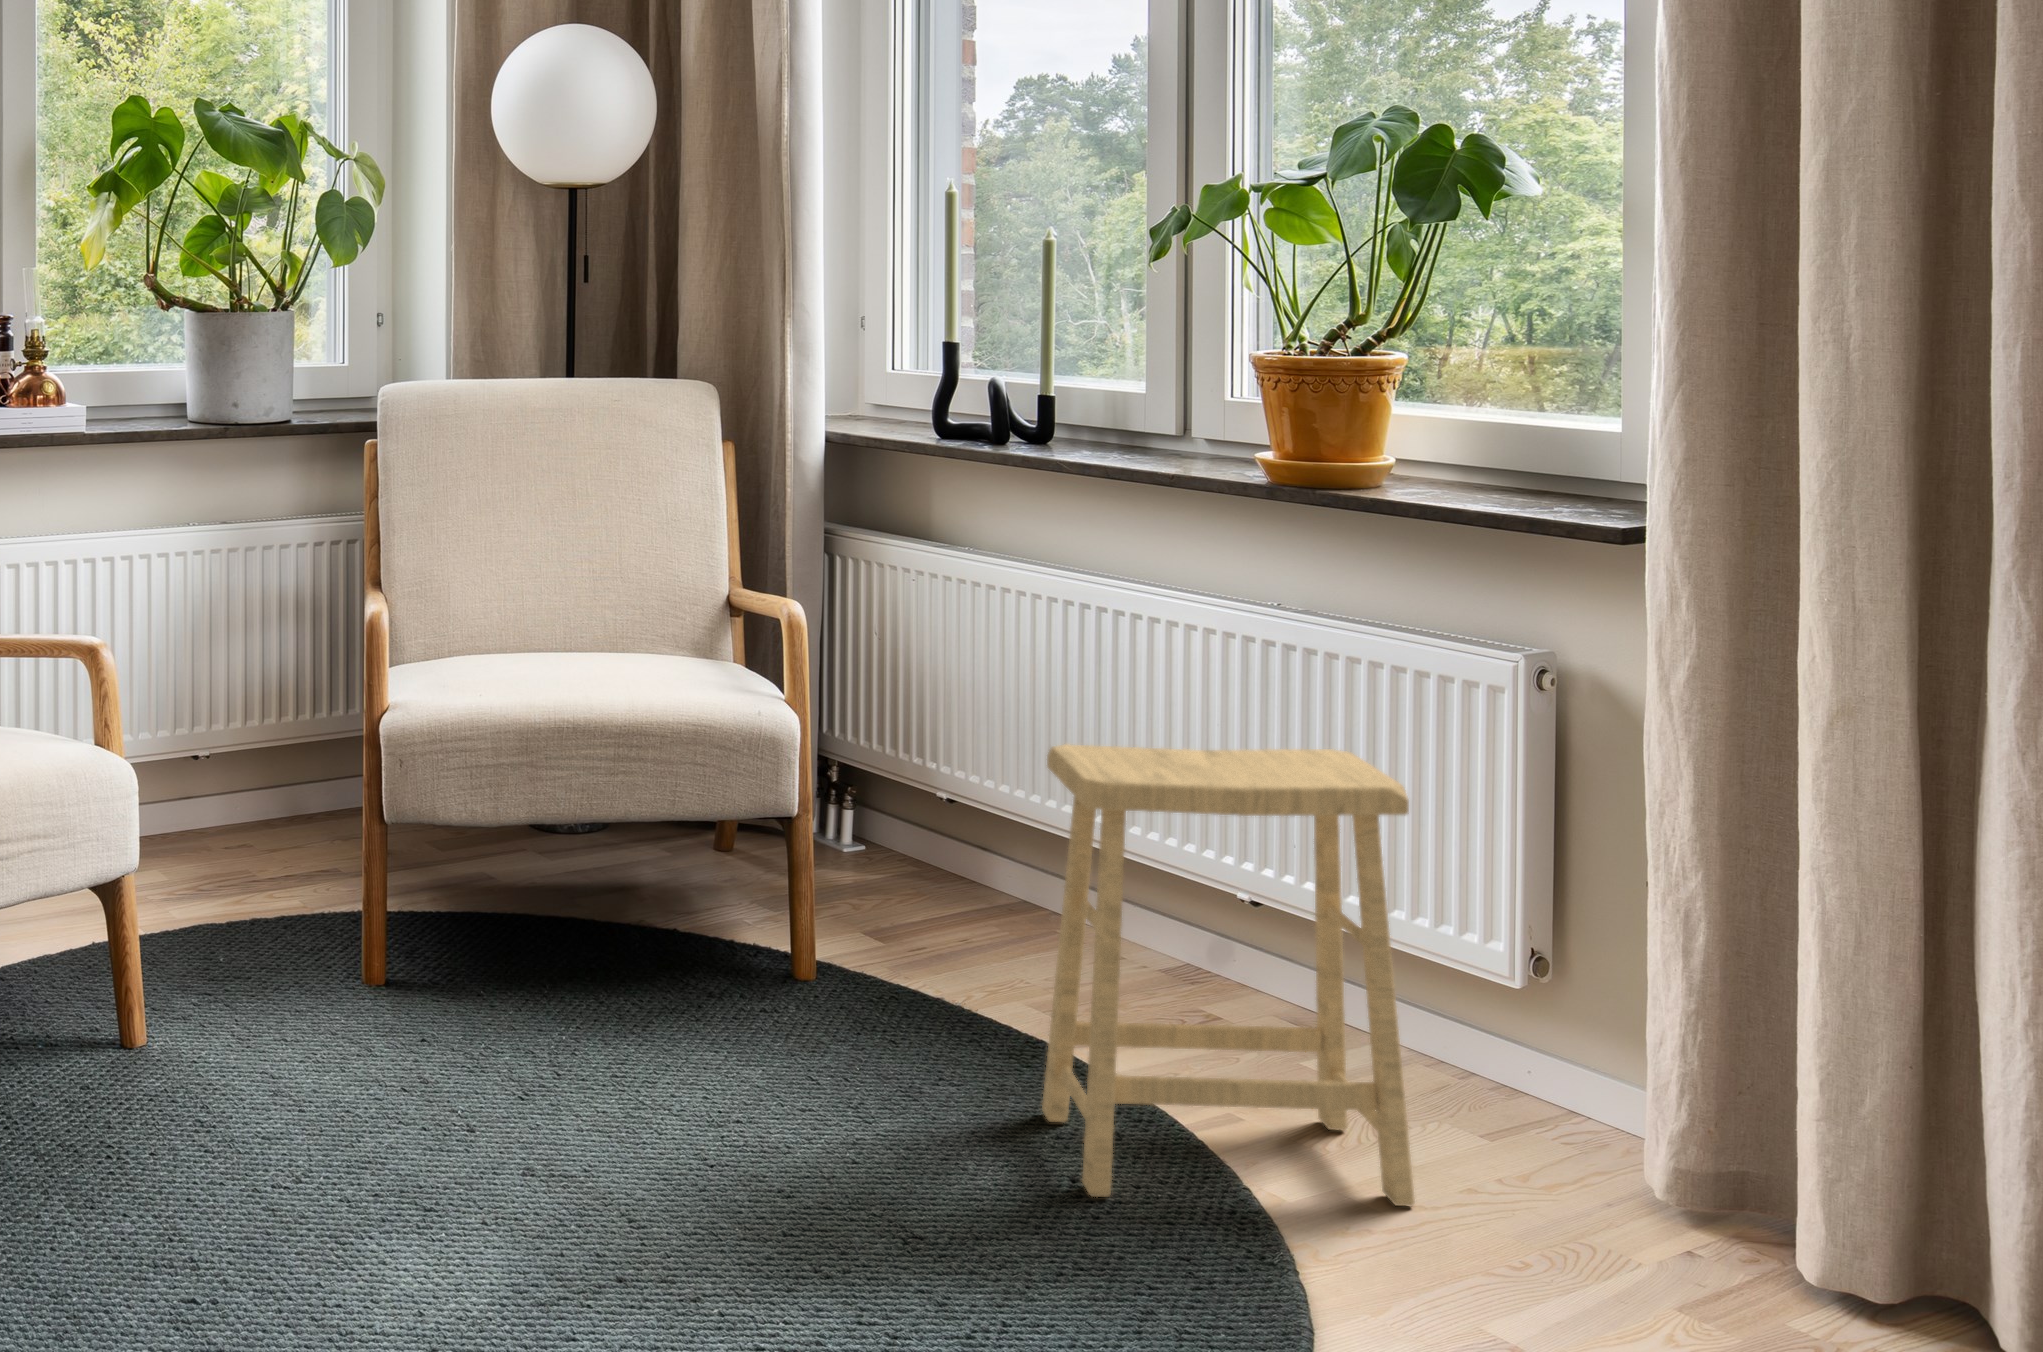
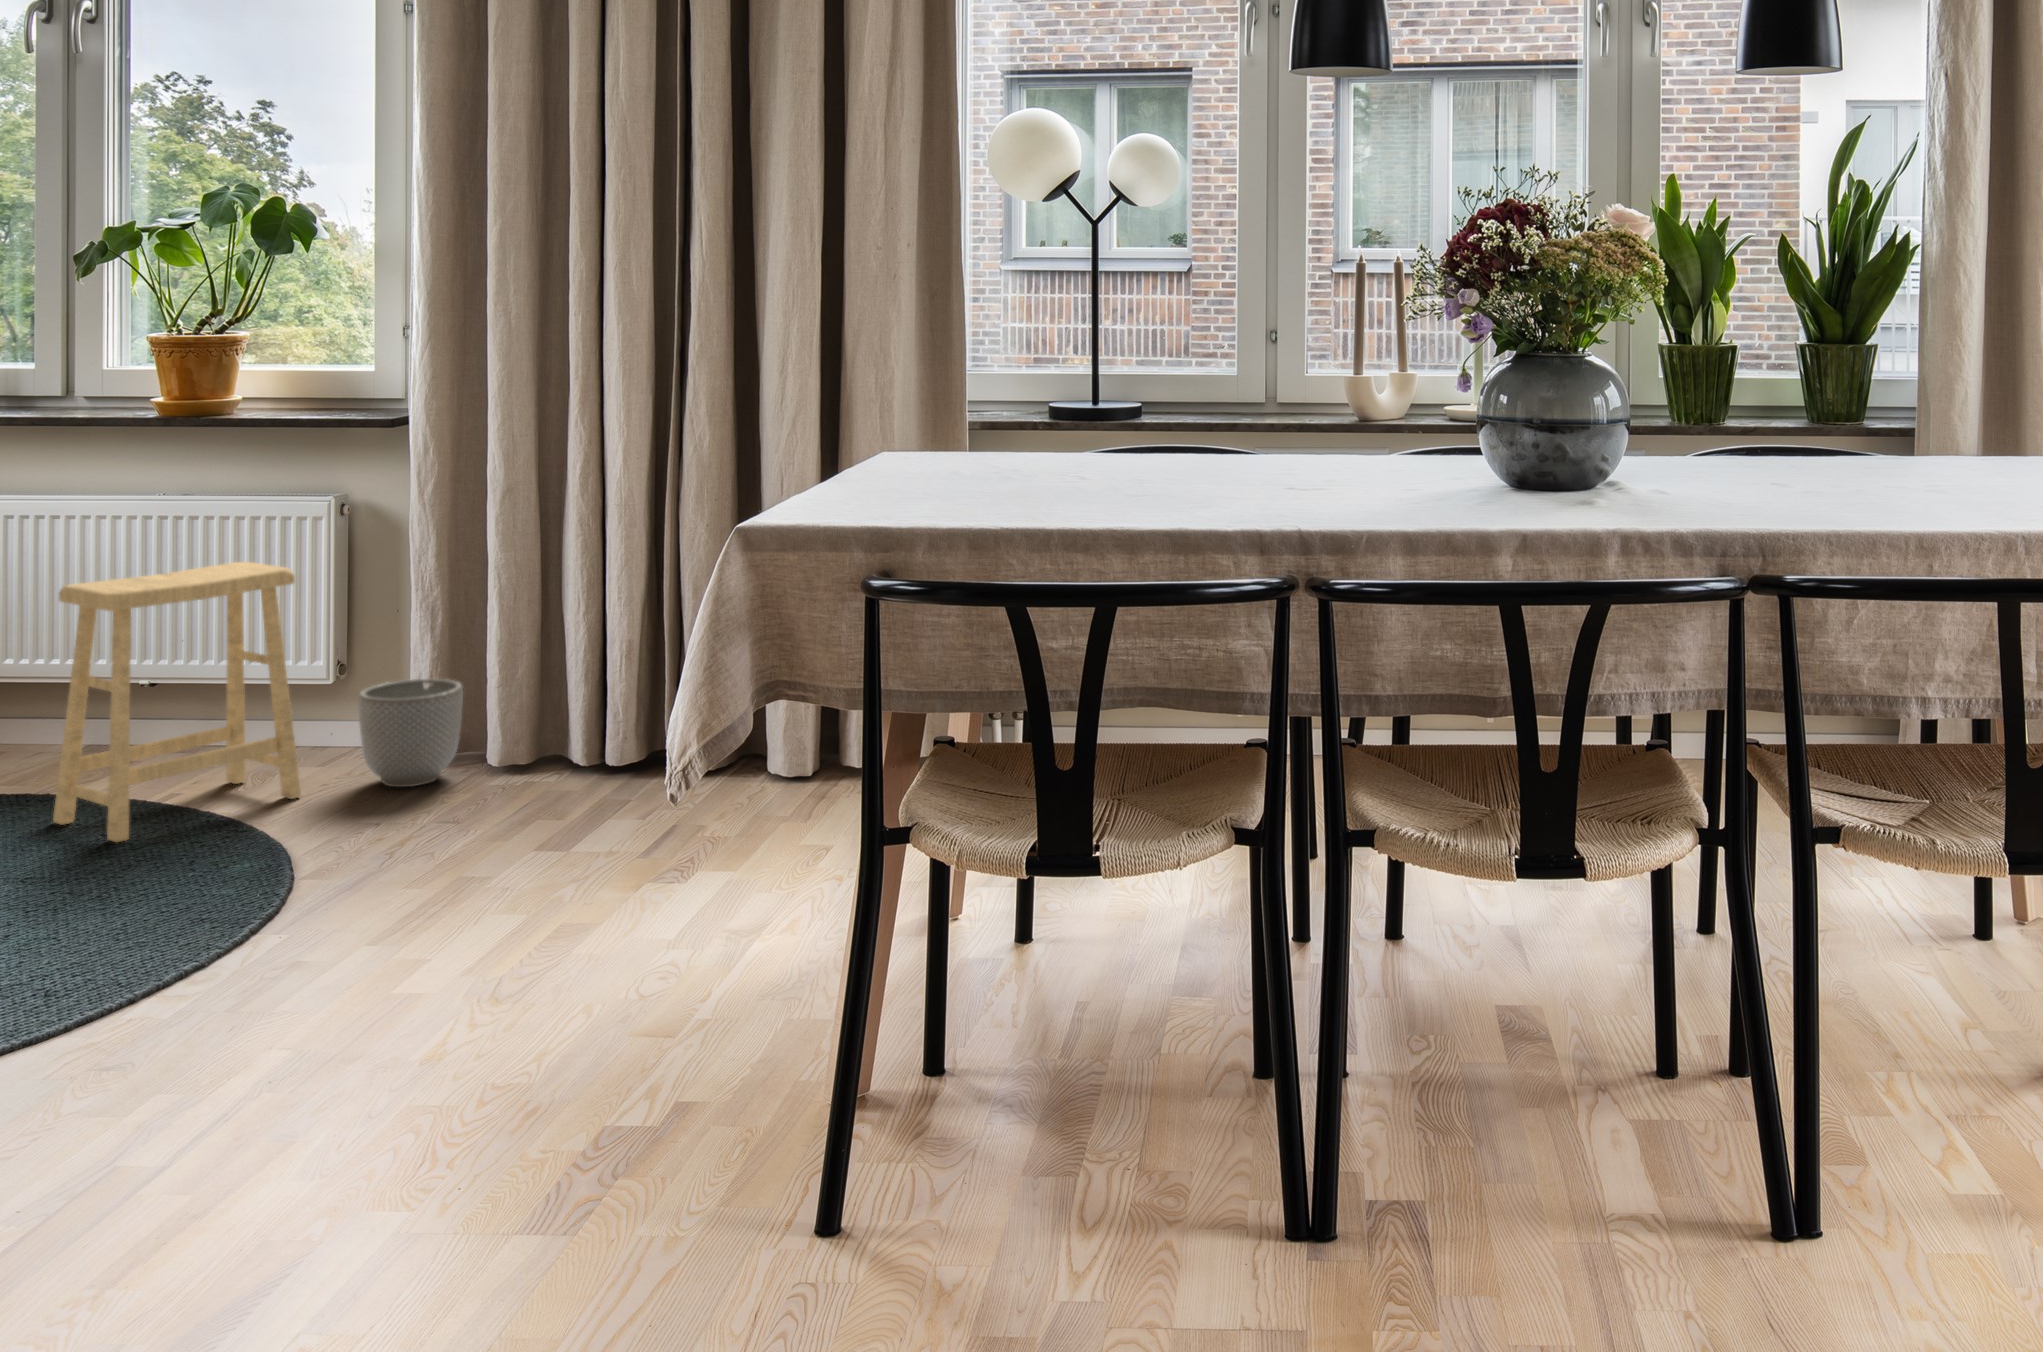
planter: none [1524,1033,1737,1268] -> present [358,679,463,787]

